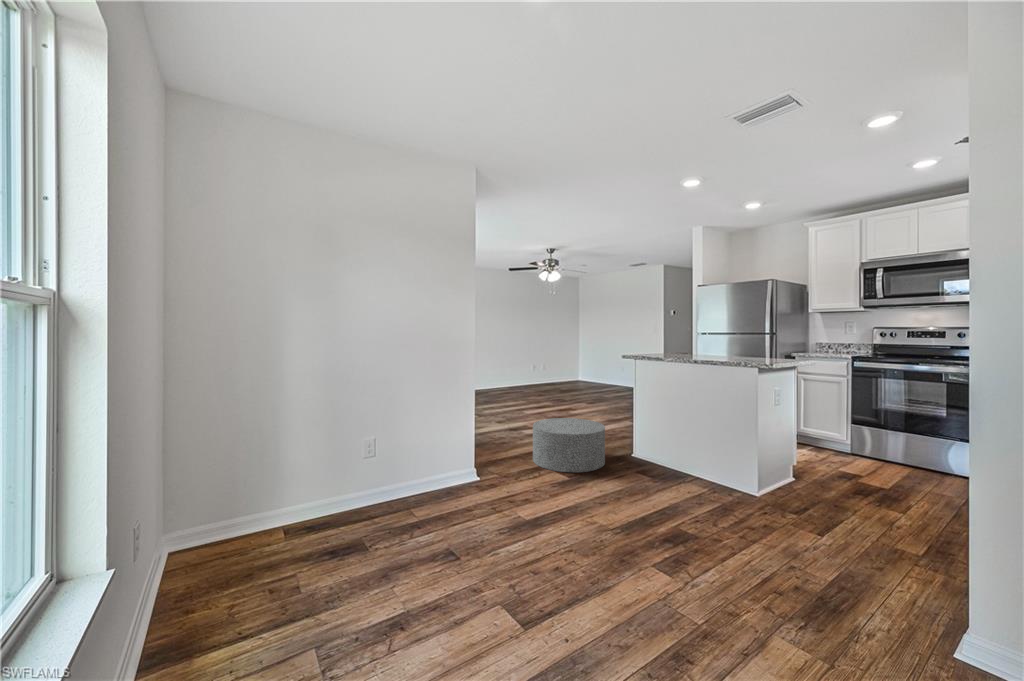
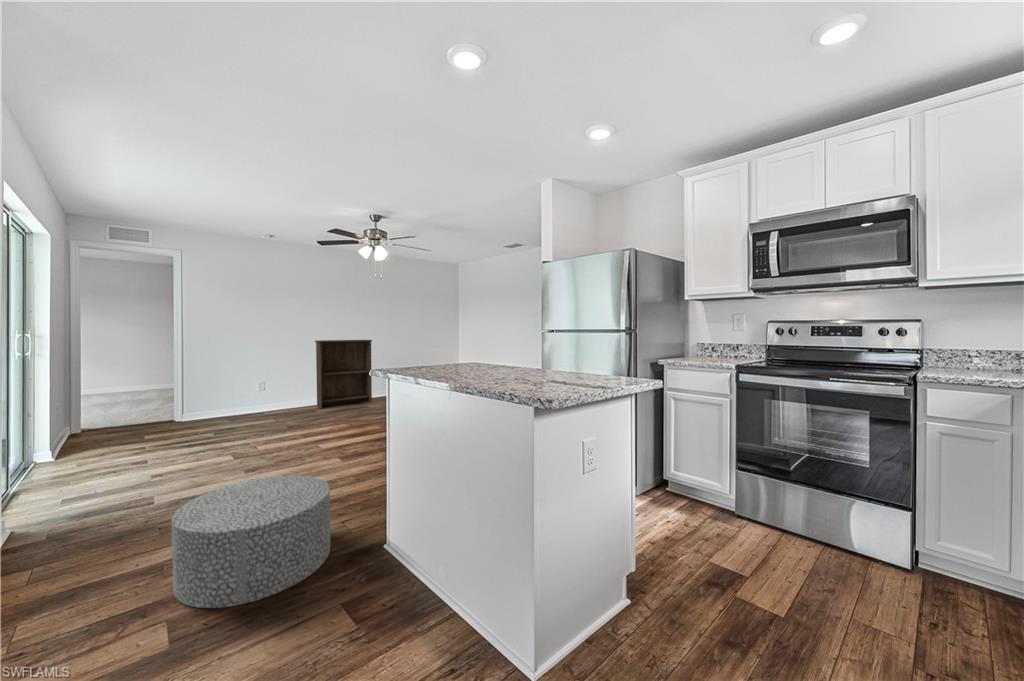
bookshelf: none [478,340,519,393] -> present [315,340,372,408]

